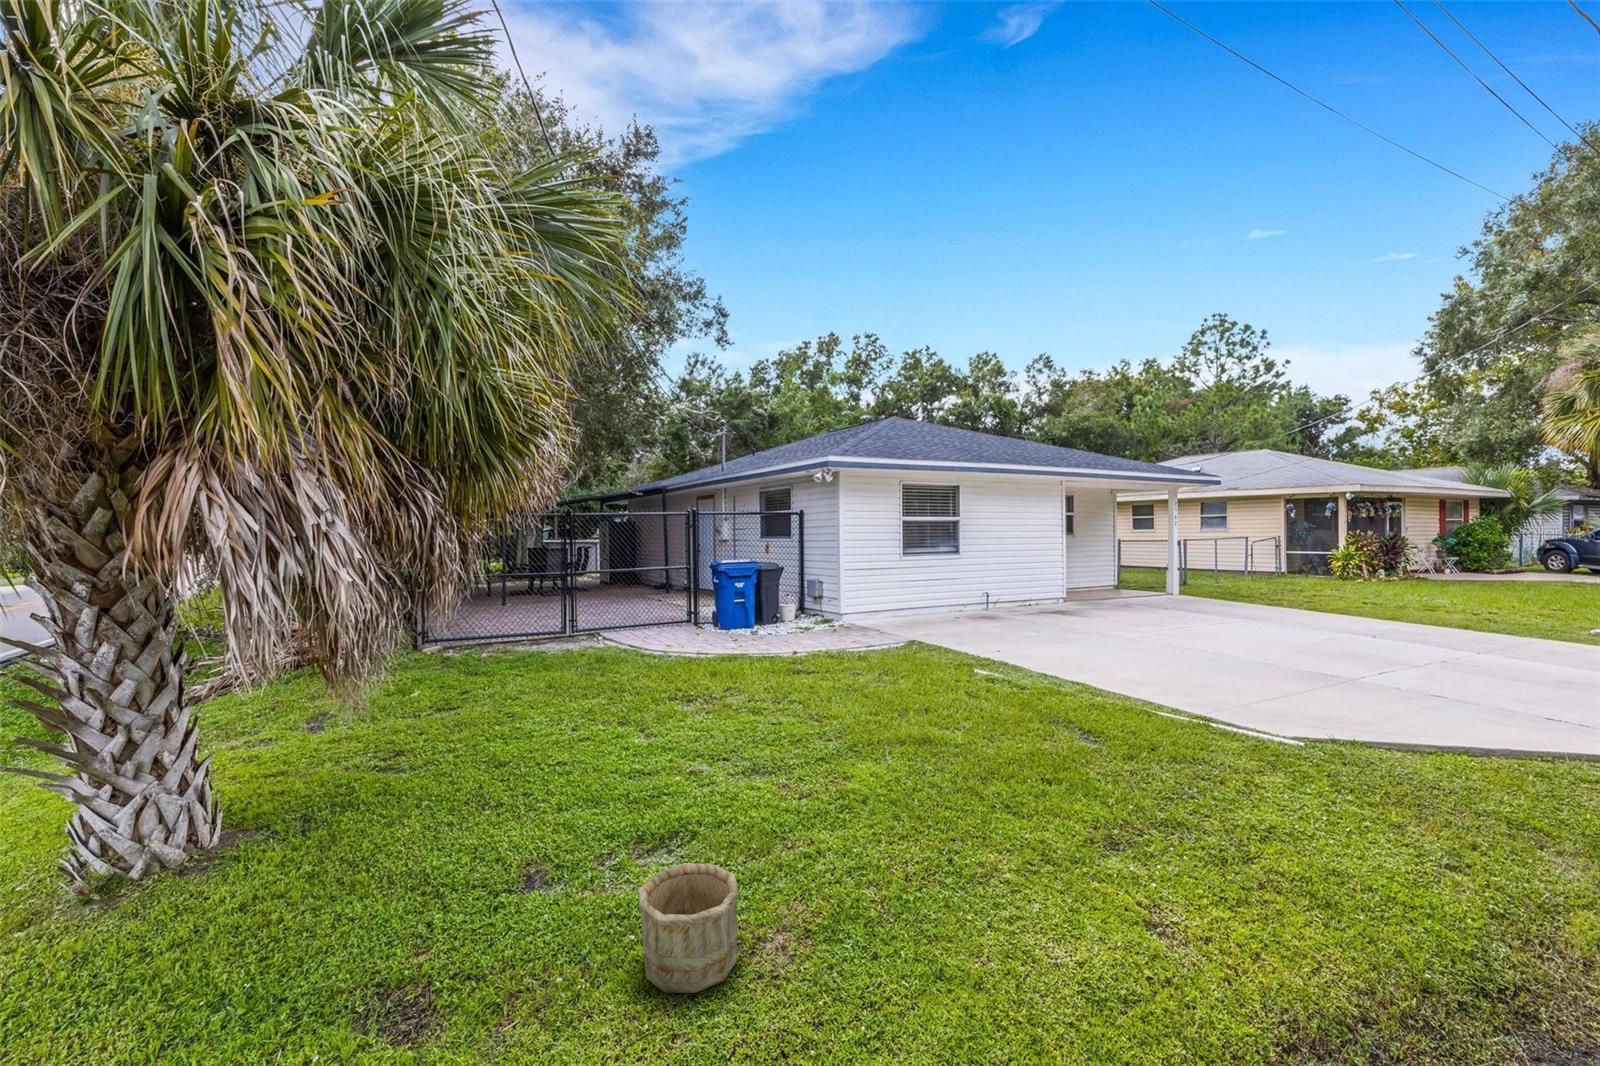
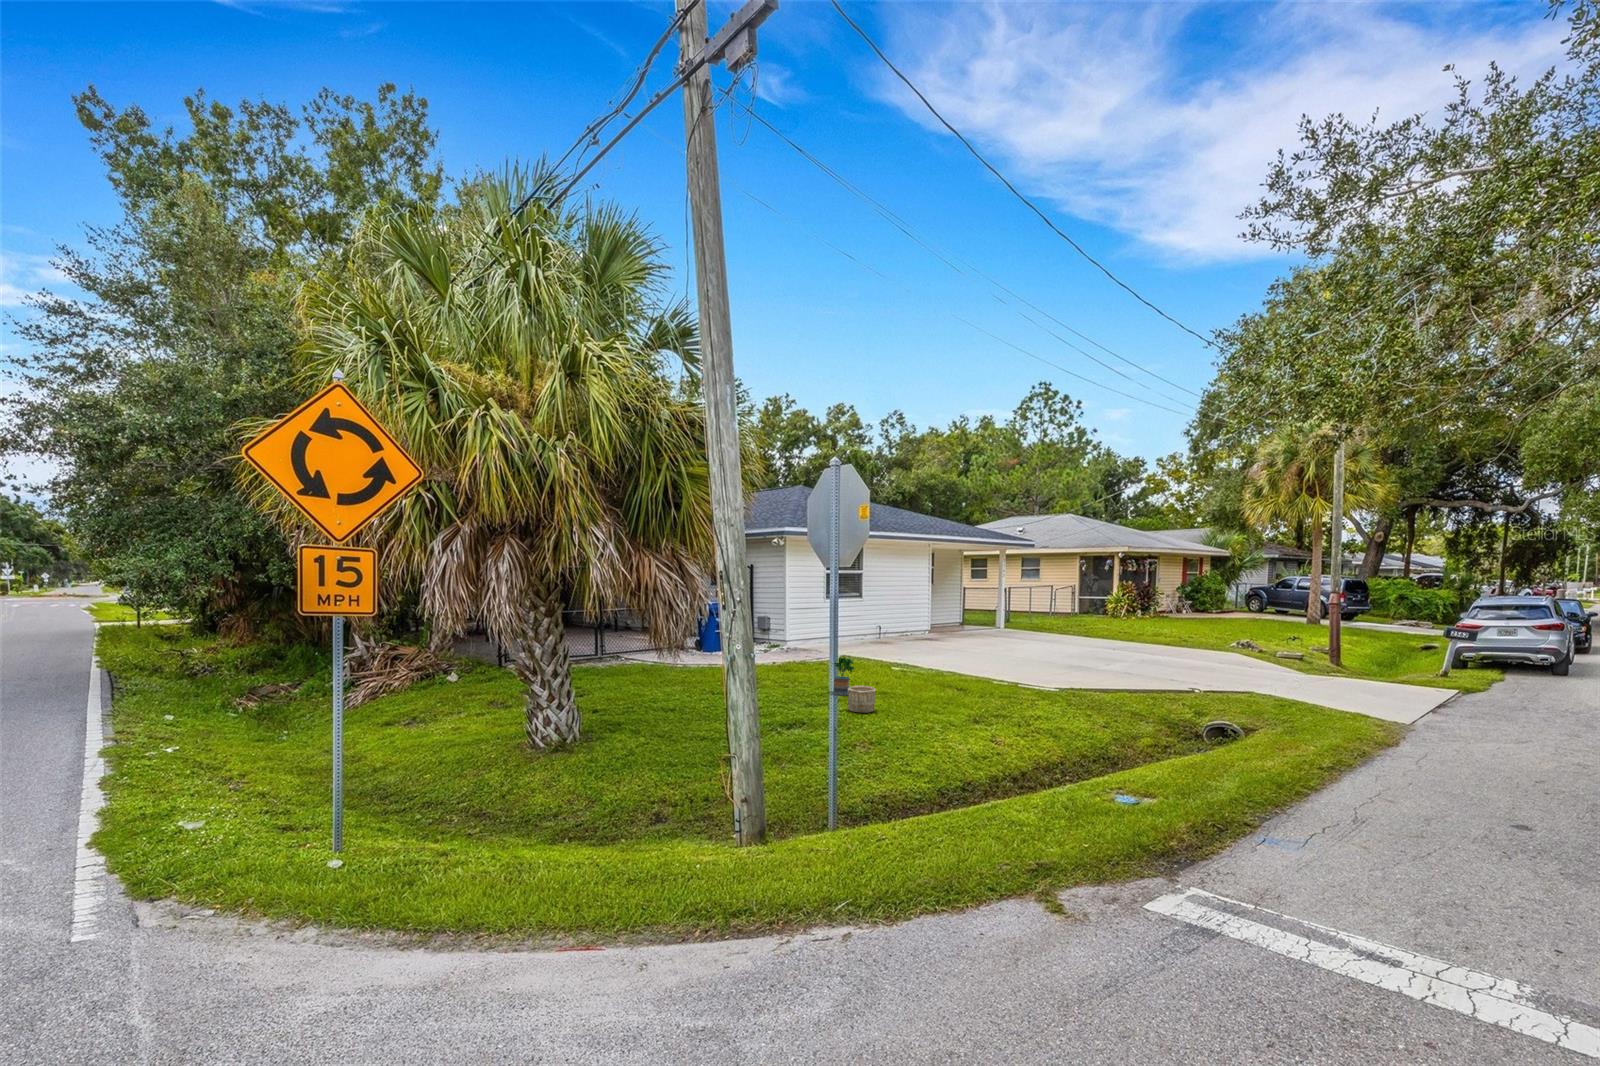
potted tree: none [718,718,781,828] -> present [834,658,855,695]

